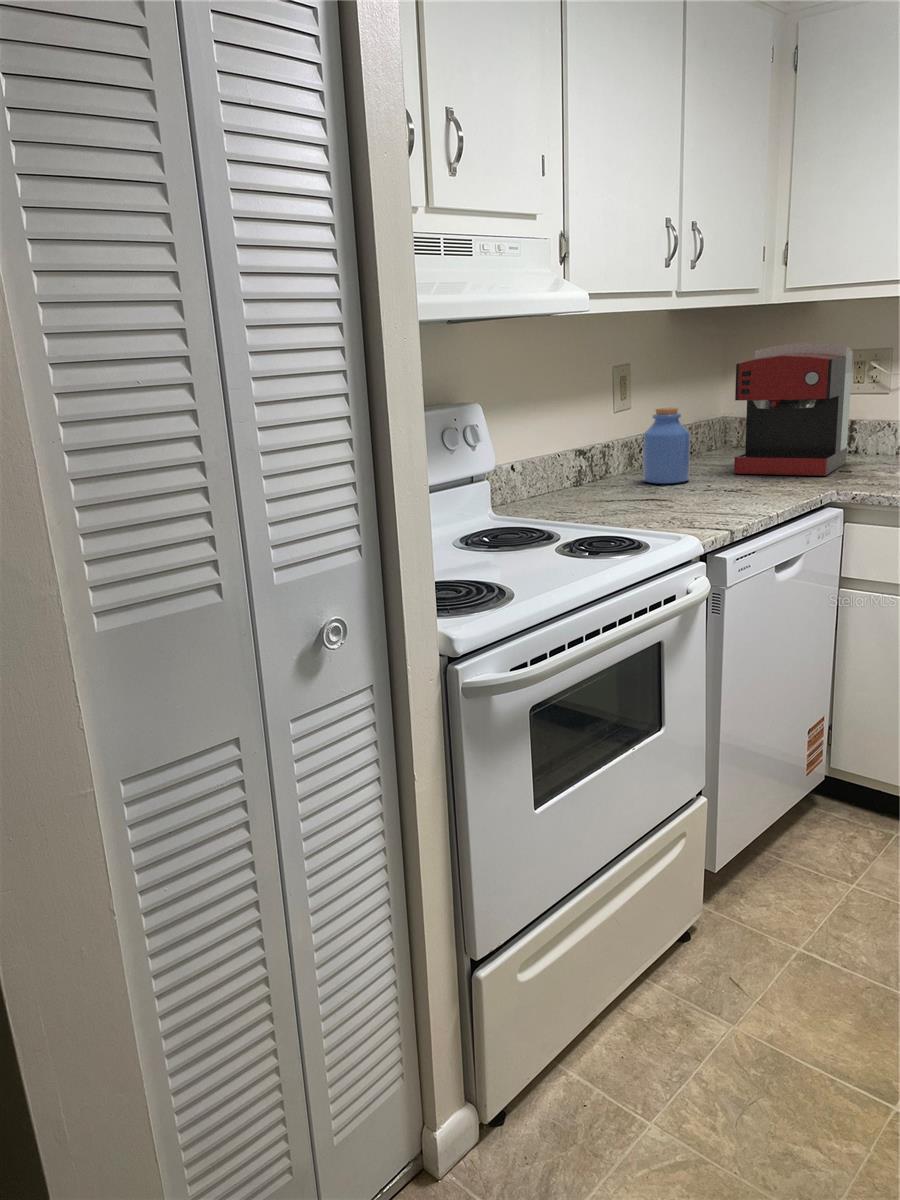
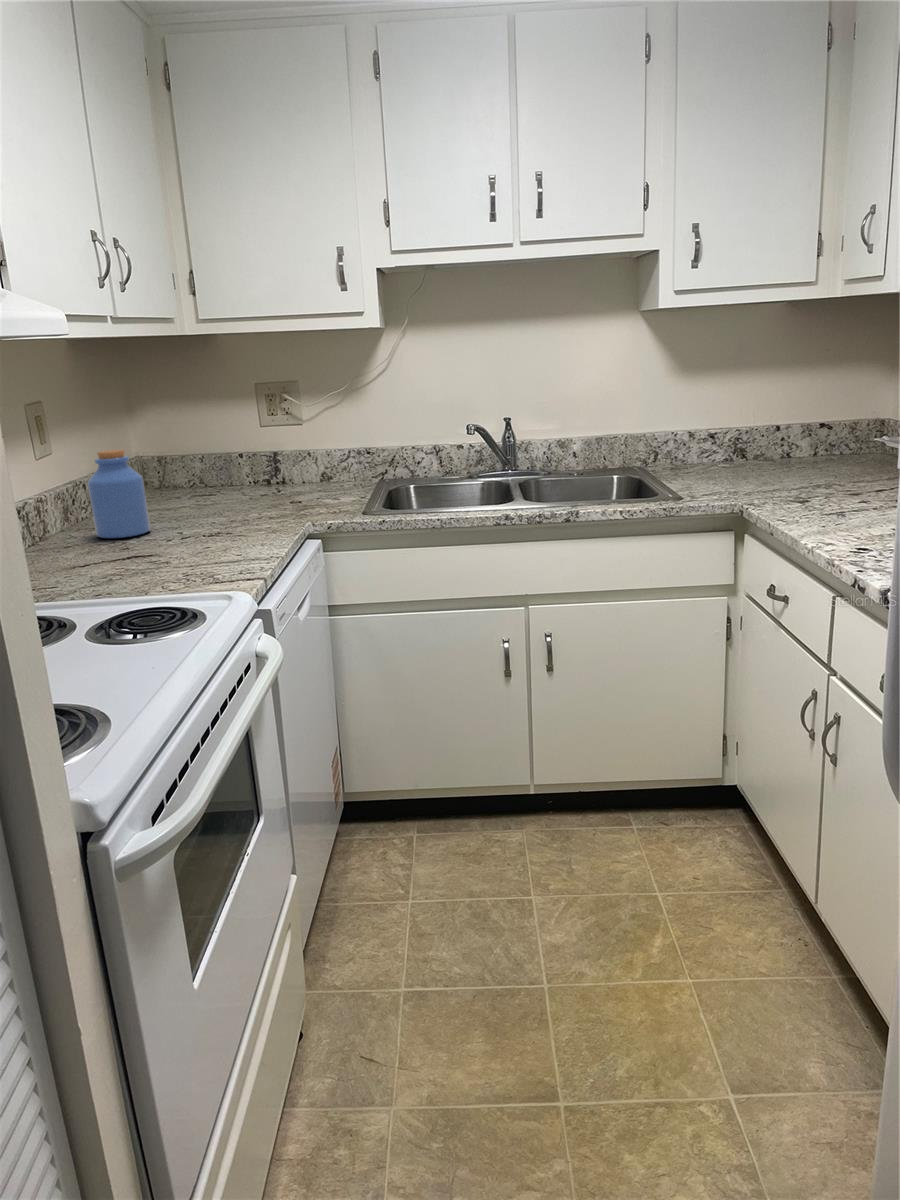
coffee maker: present [734,343,853,476] -> none [174,375,287,517]

